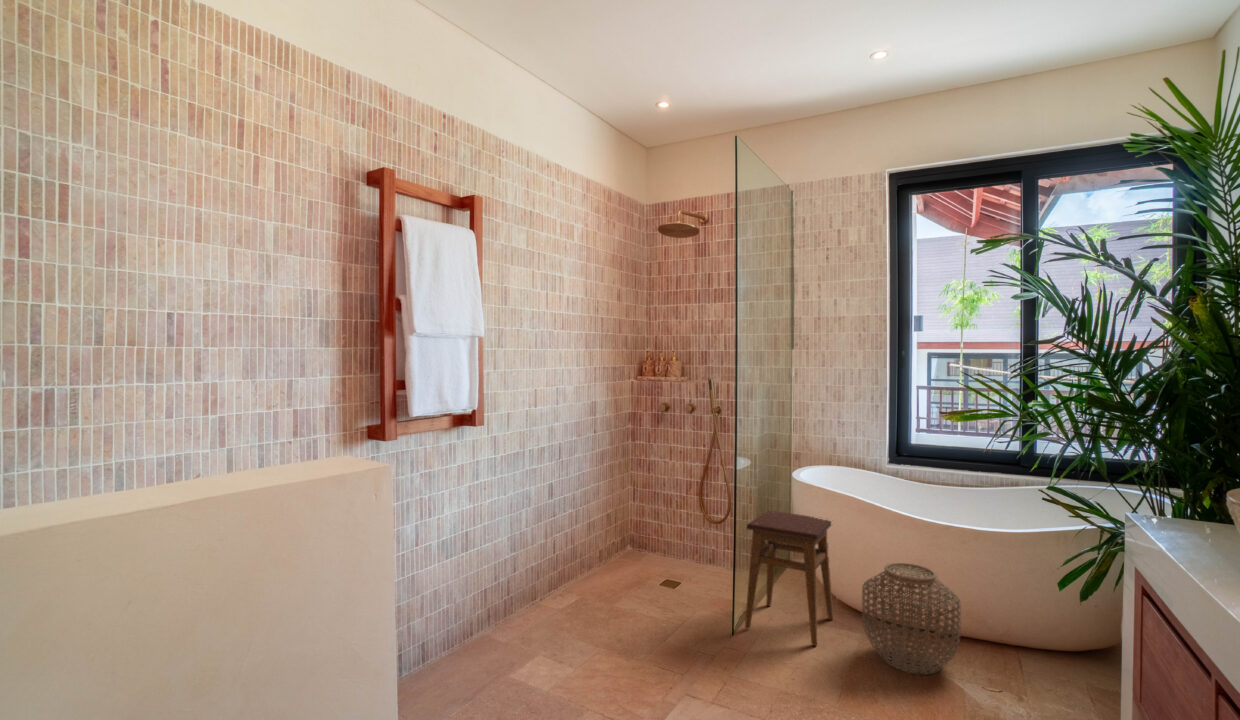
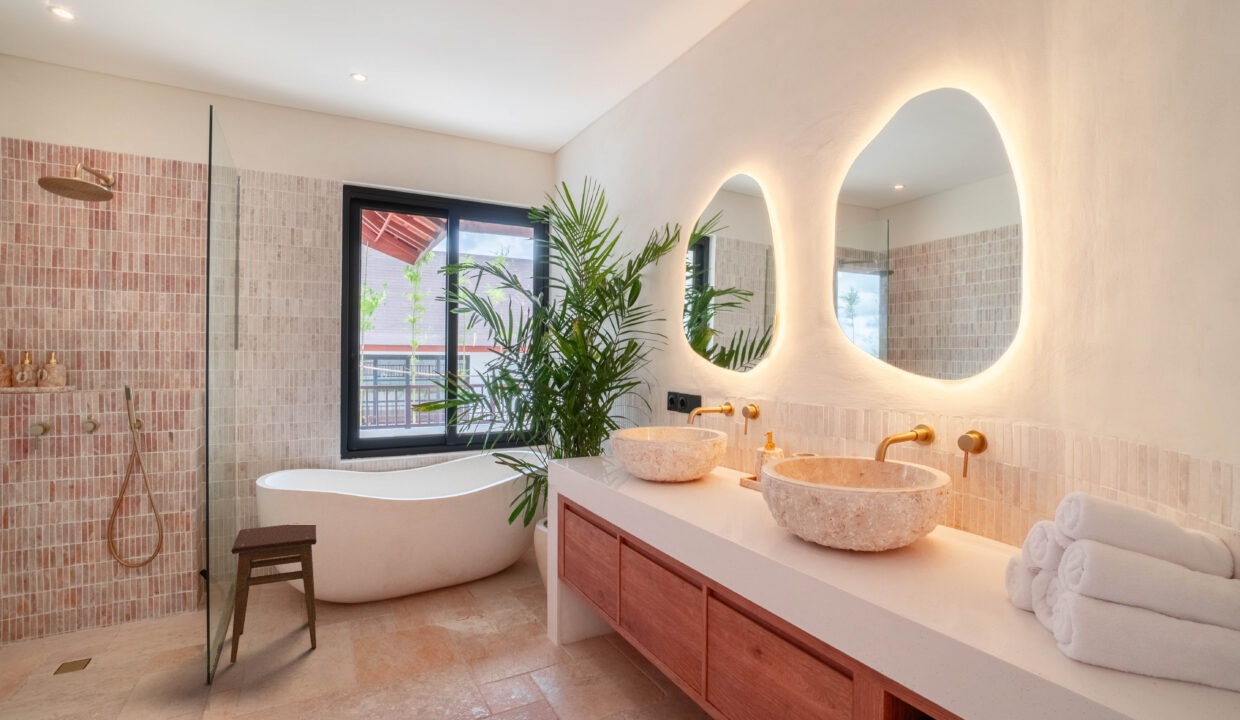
woven basket: present [862,563,961,674] -> none [360,541,440,634]

